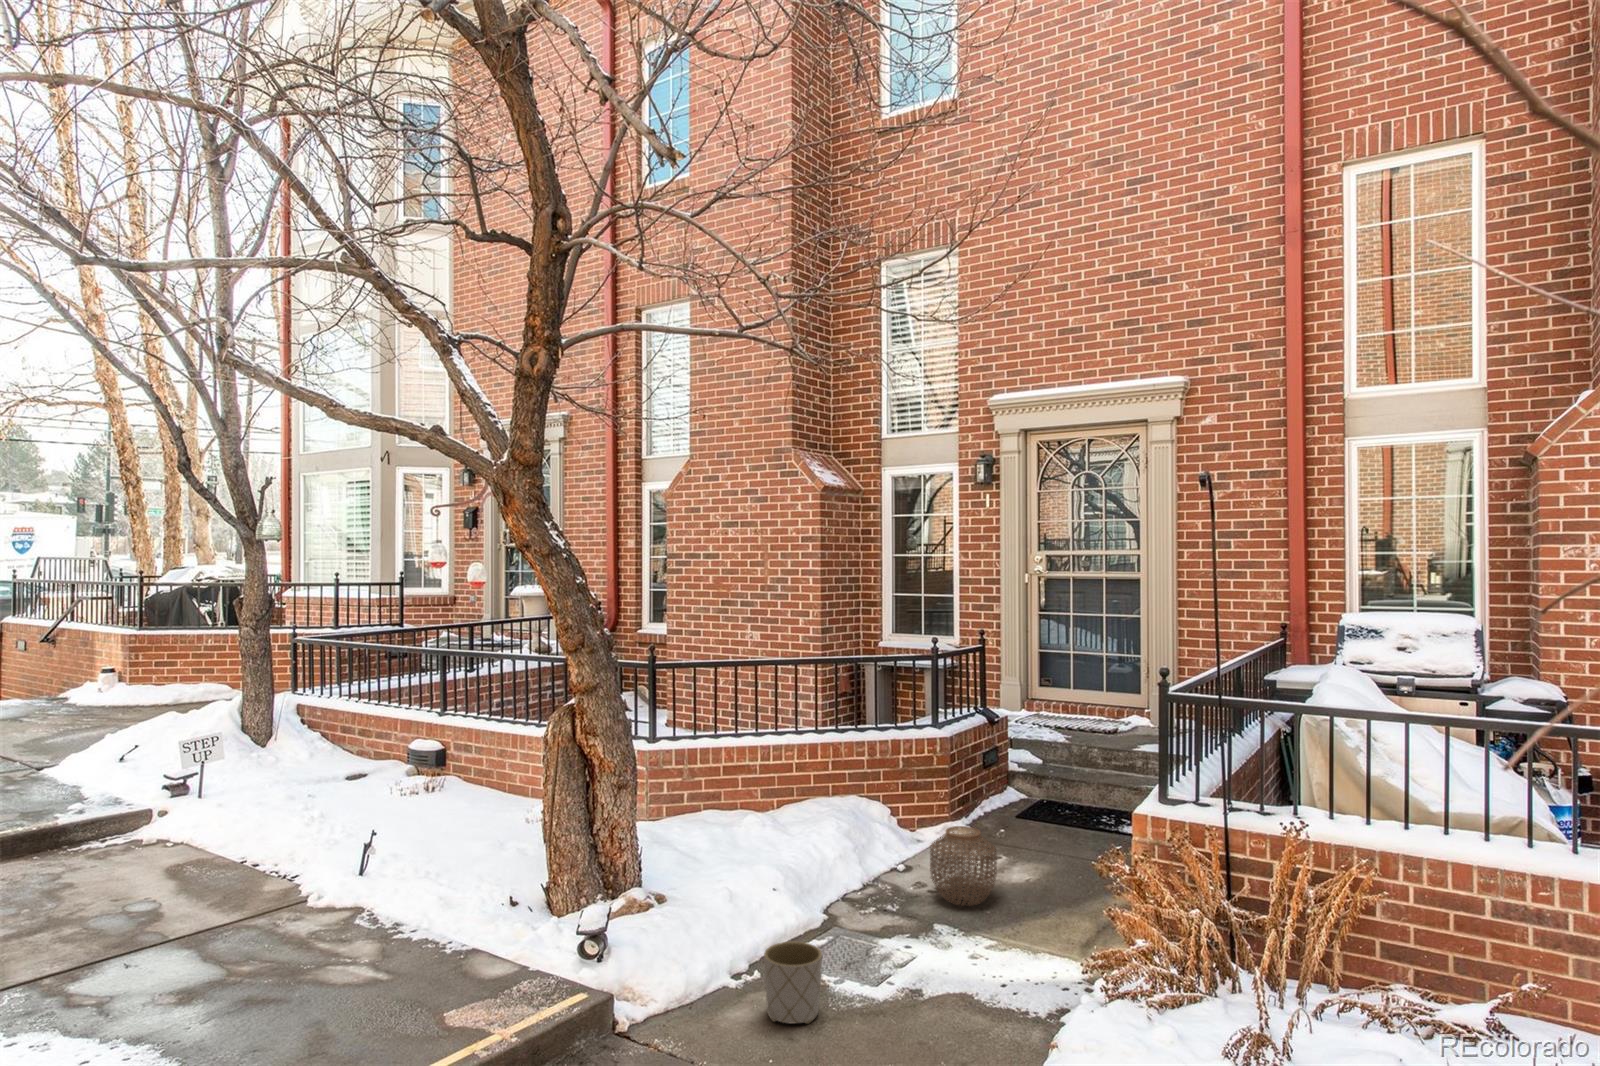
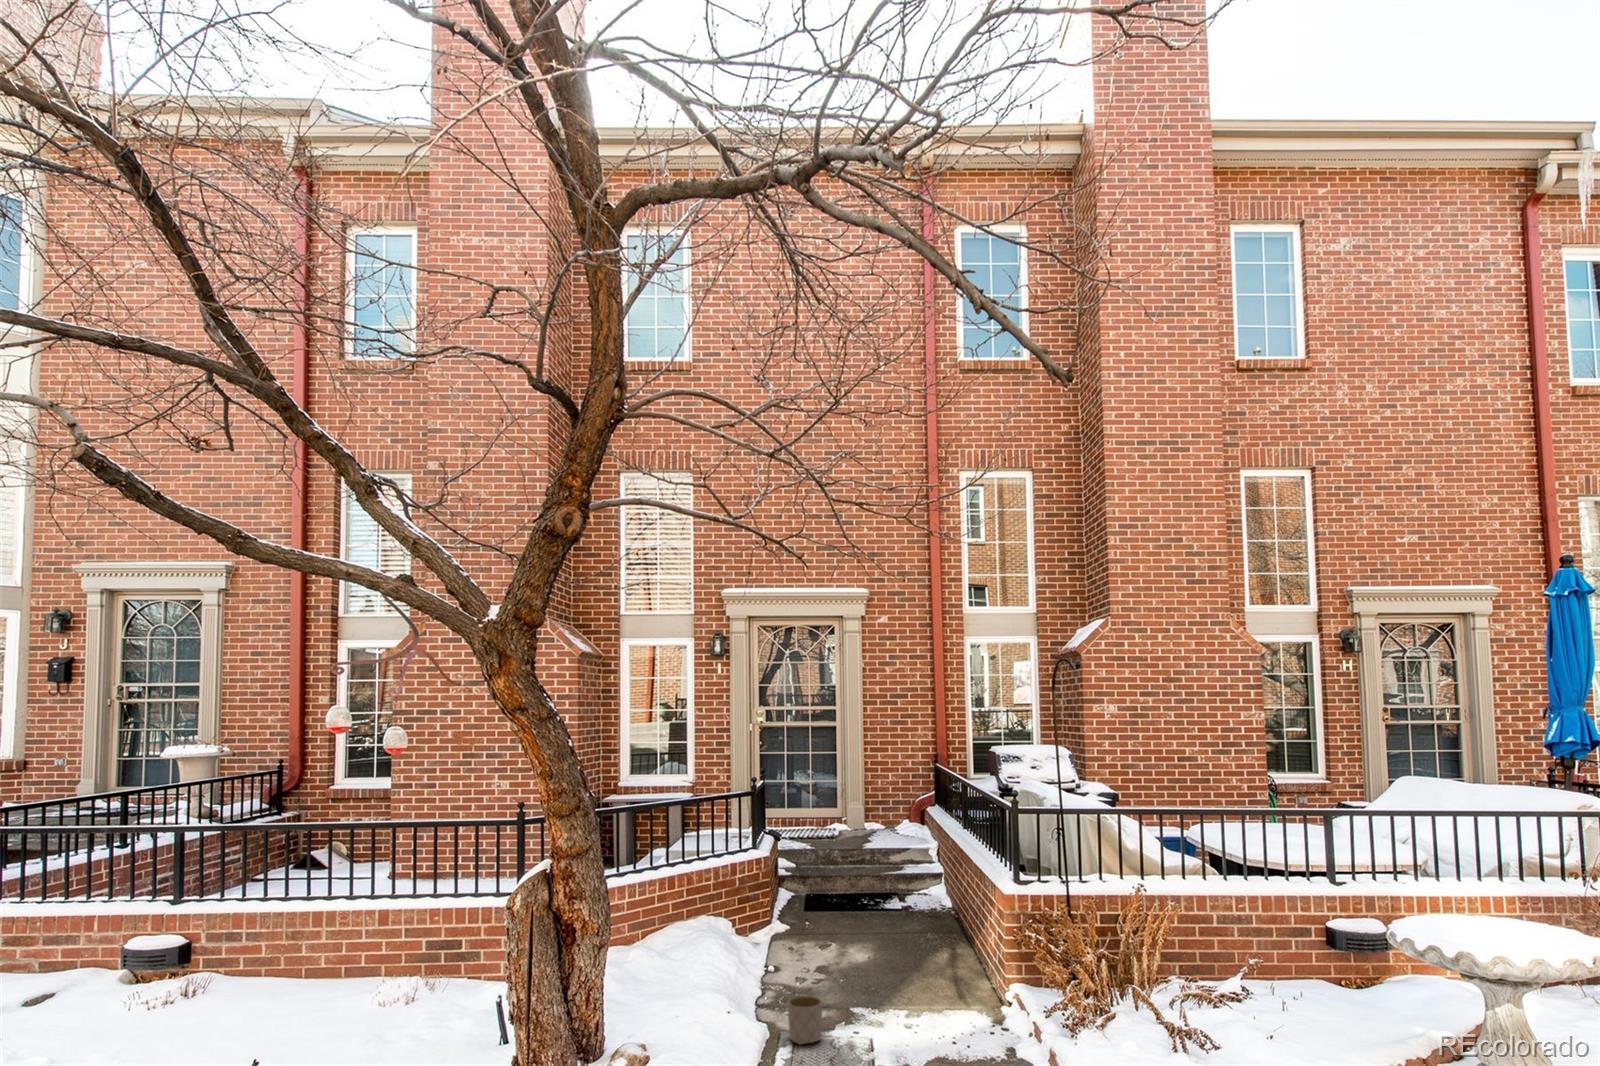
woven basket: present [930,826,997,906] -> none [803,916,846,969]

